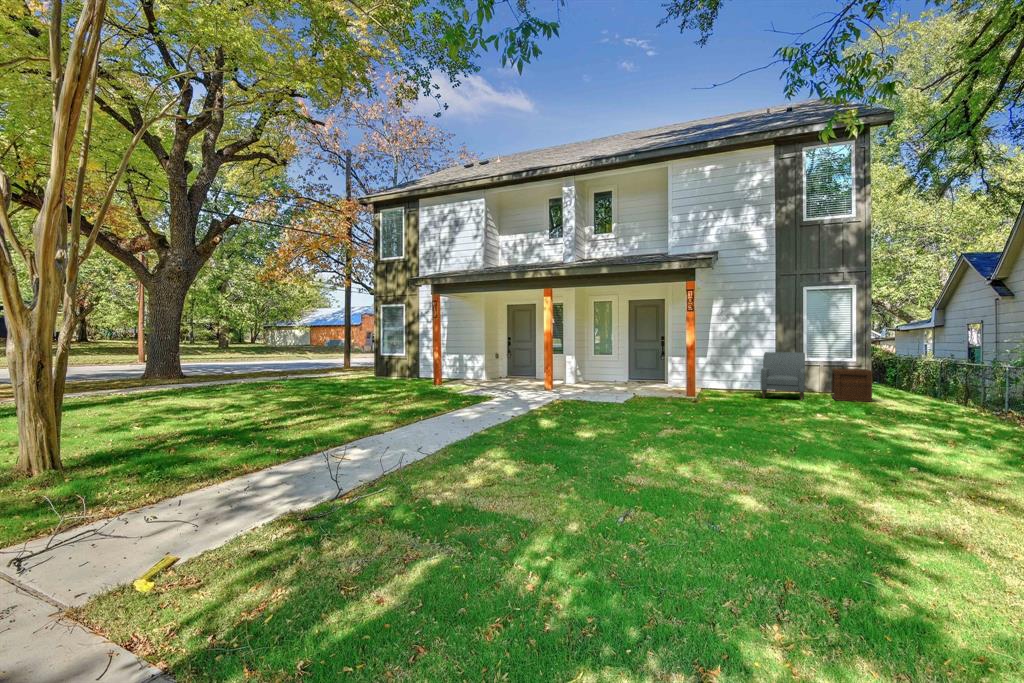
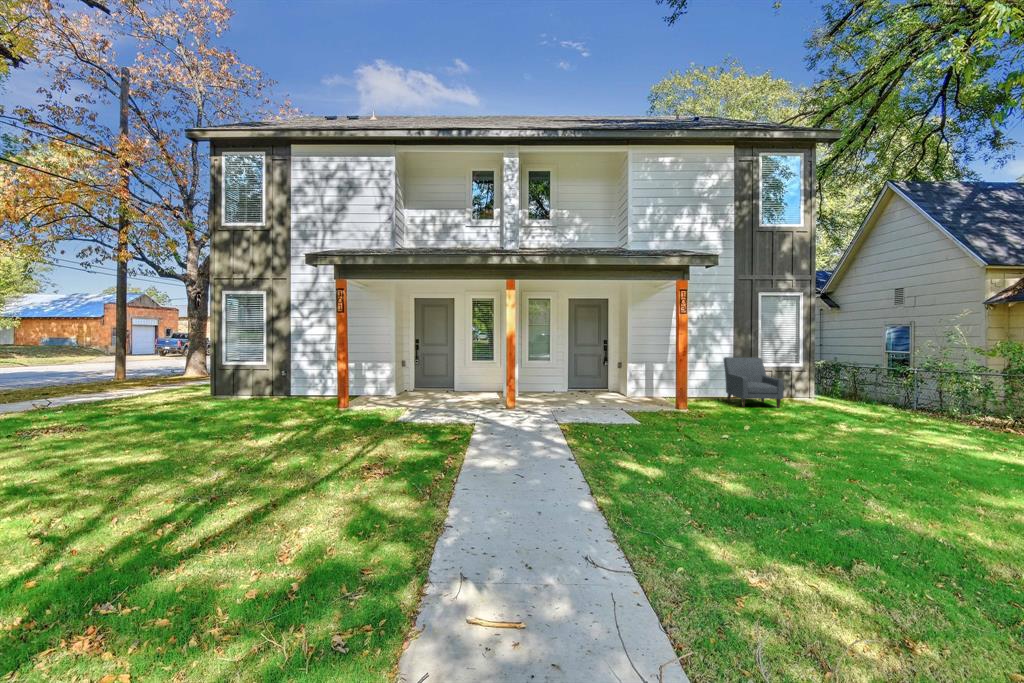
wooden crate: present [832,368,872,402] -> none [781,372,831,406]

